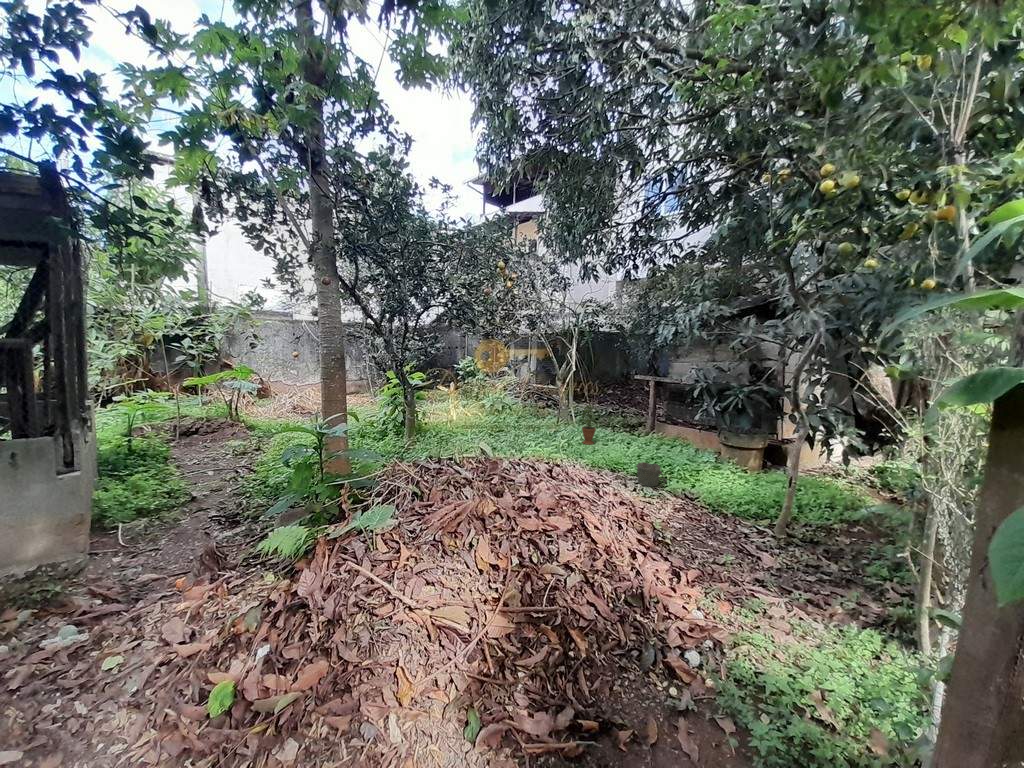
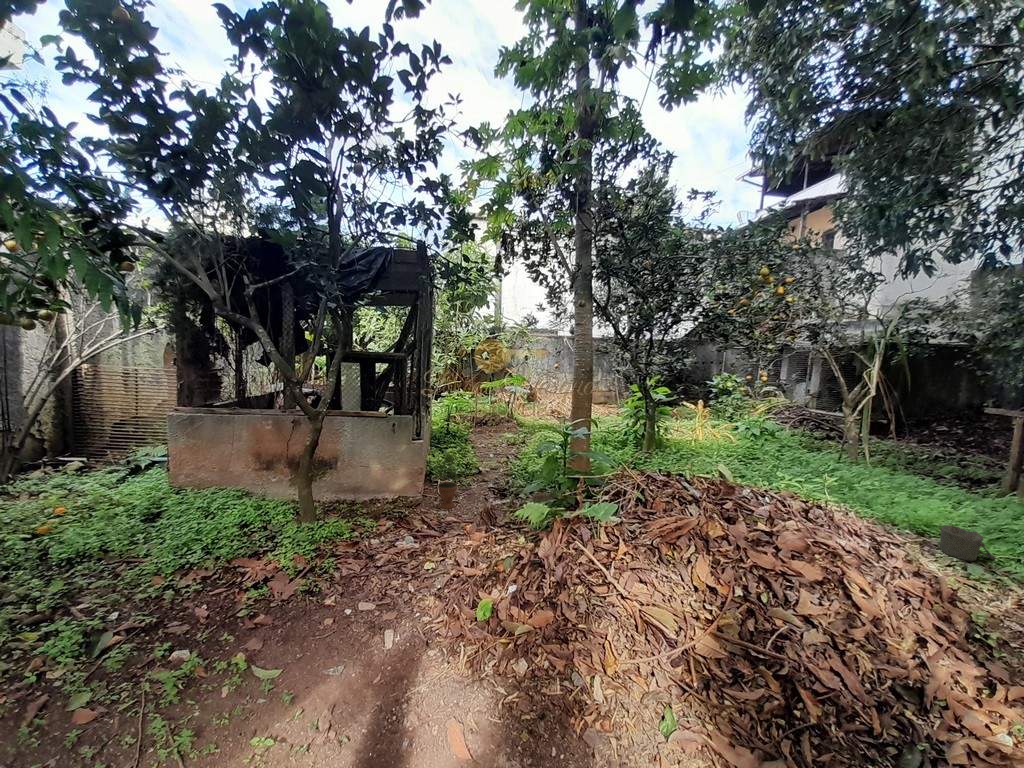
potted plant: present [582,405,596,445] -> present [435,455,457,509]

